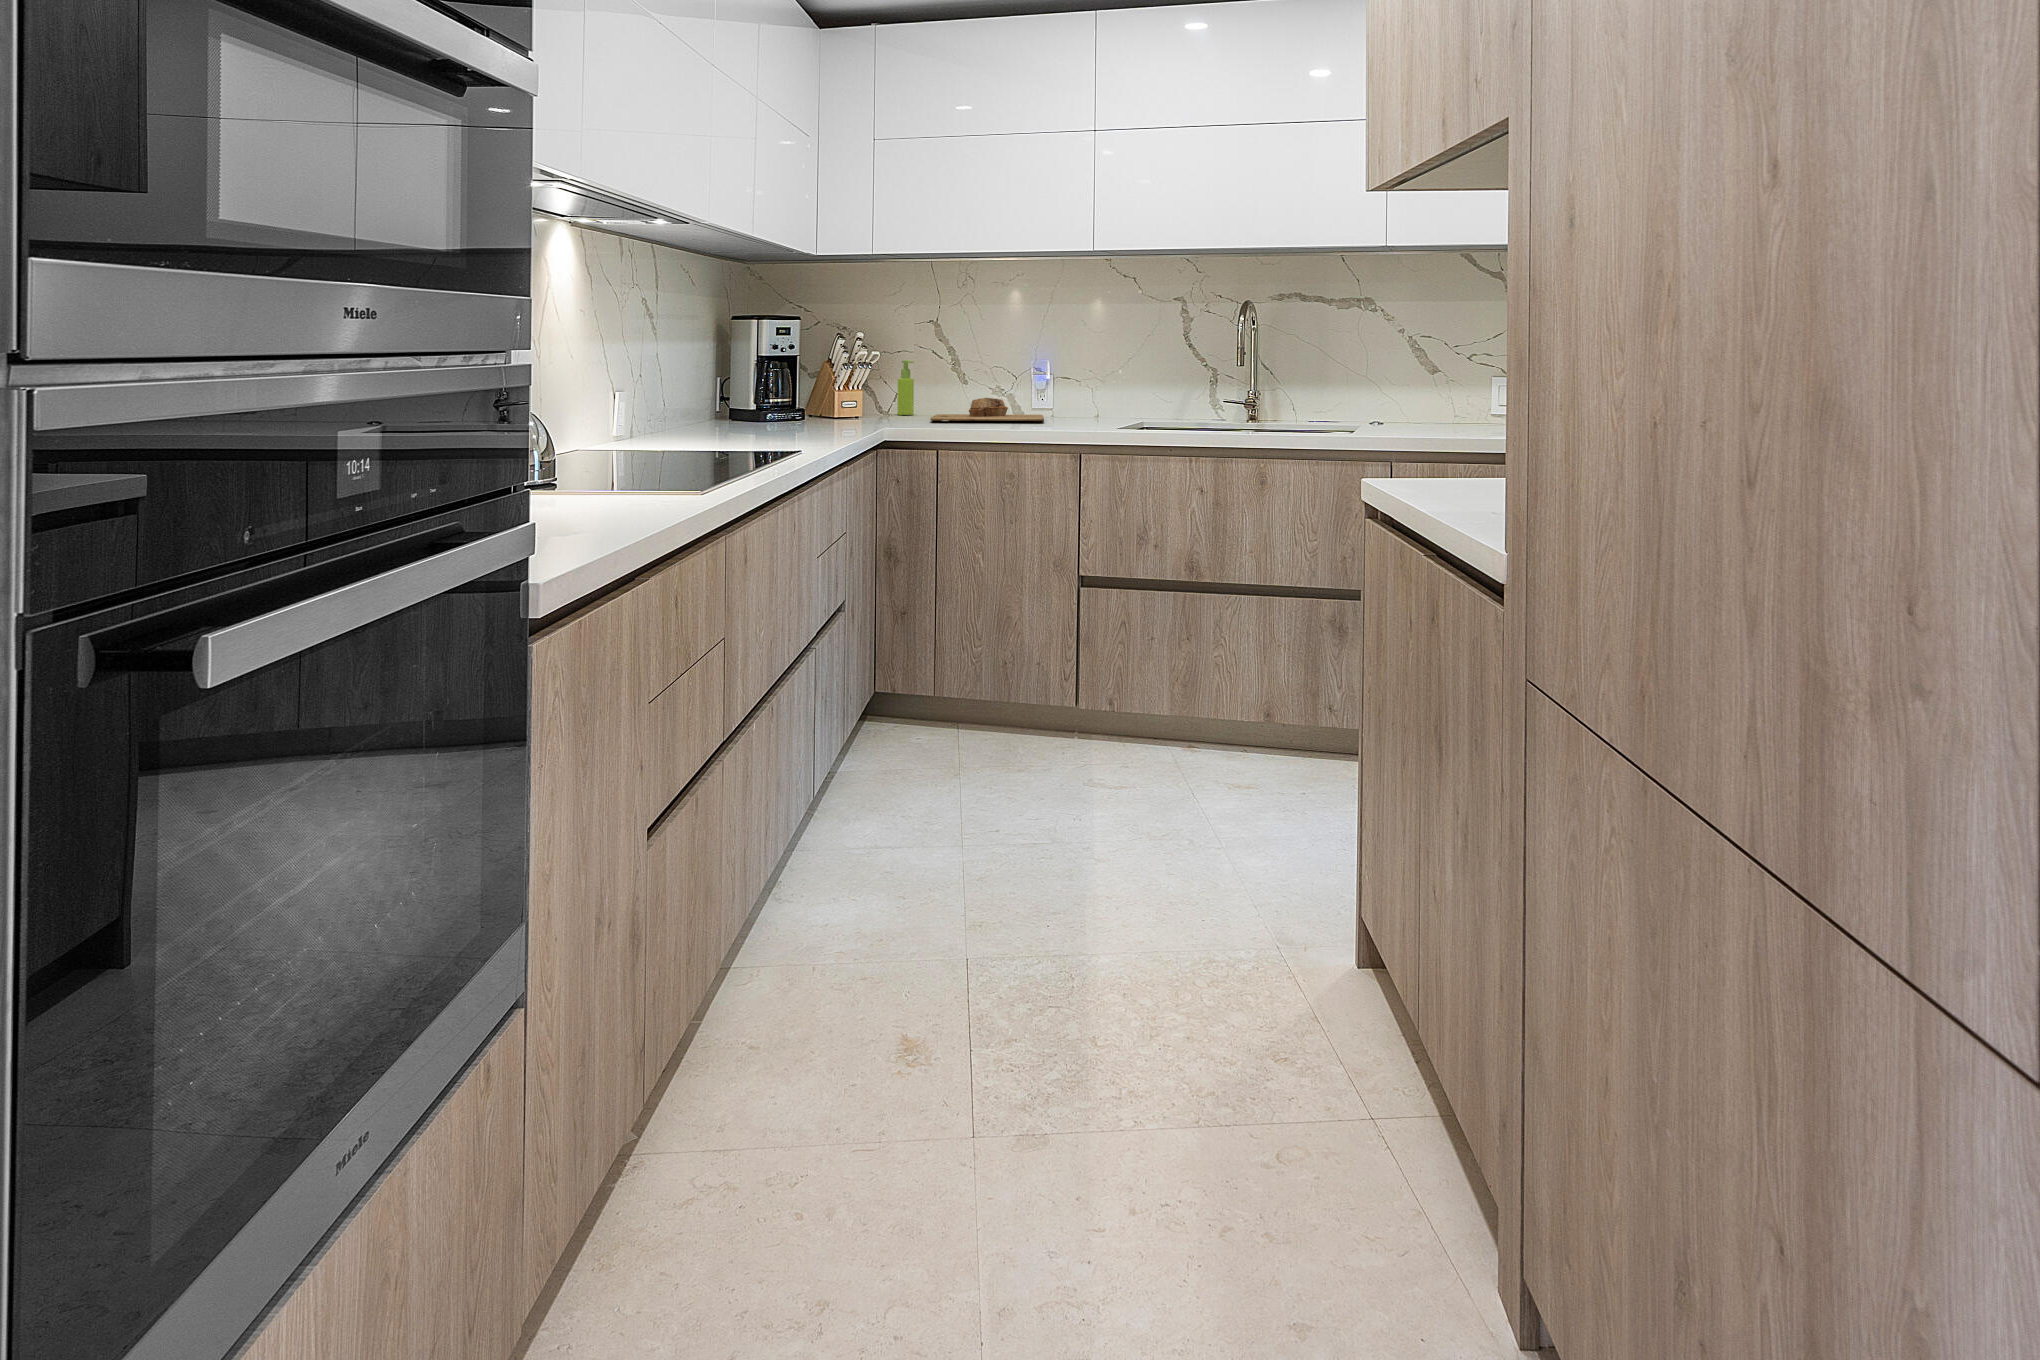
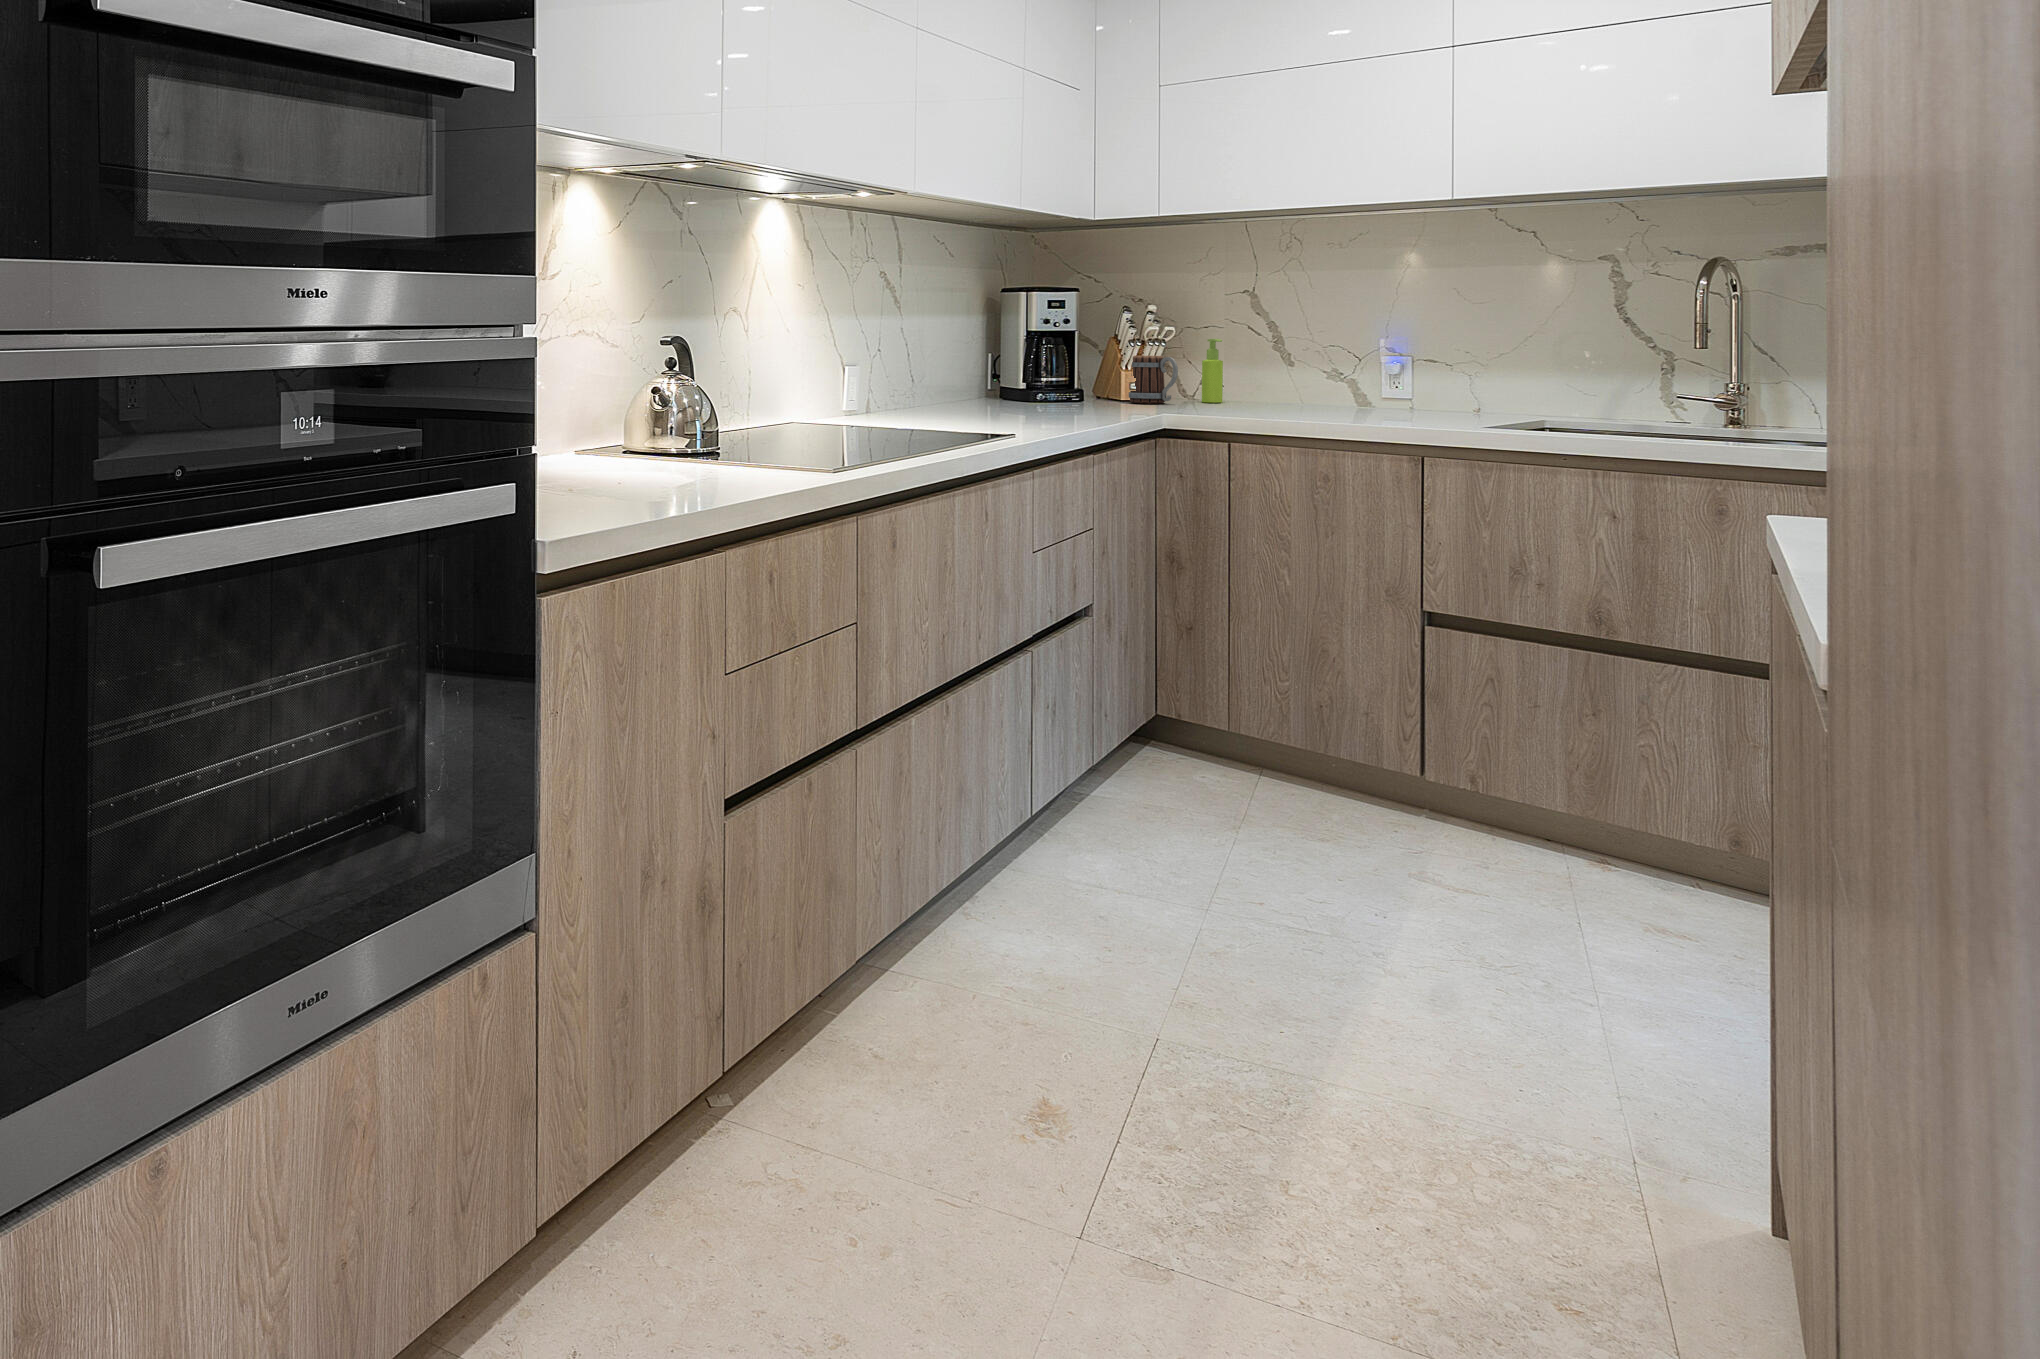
mug: none [841,375,883,417] -> present [1129,356,1178,404]
cutting board: present [931,398,1044,421] -> none [1230,384,1399,415]

